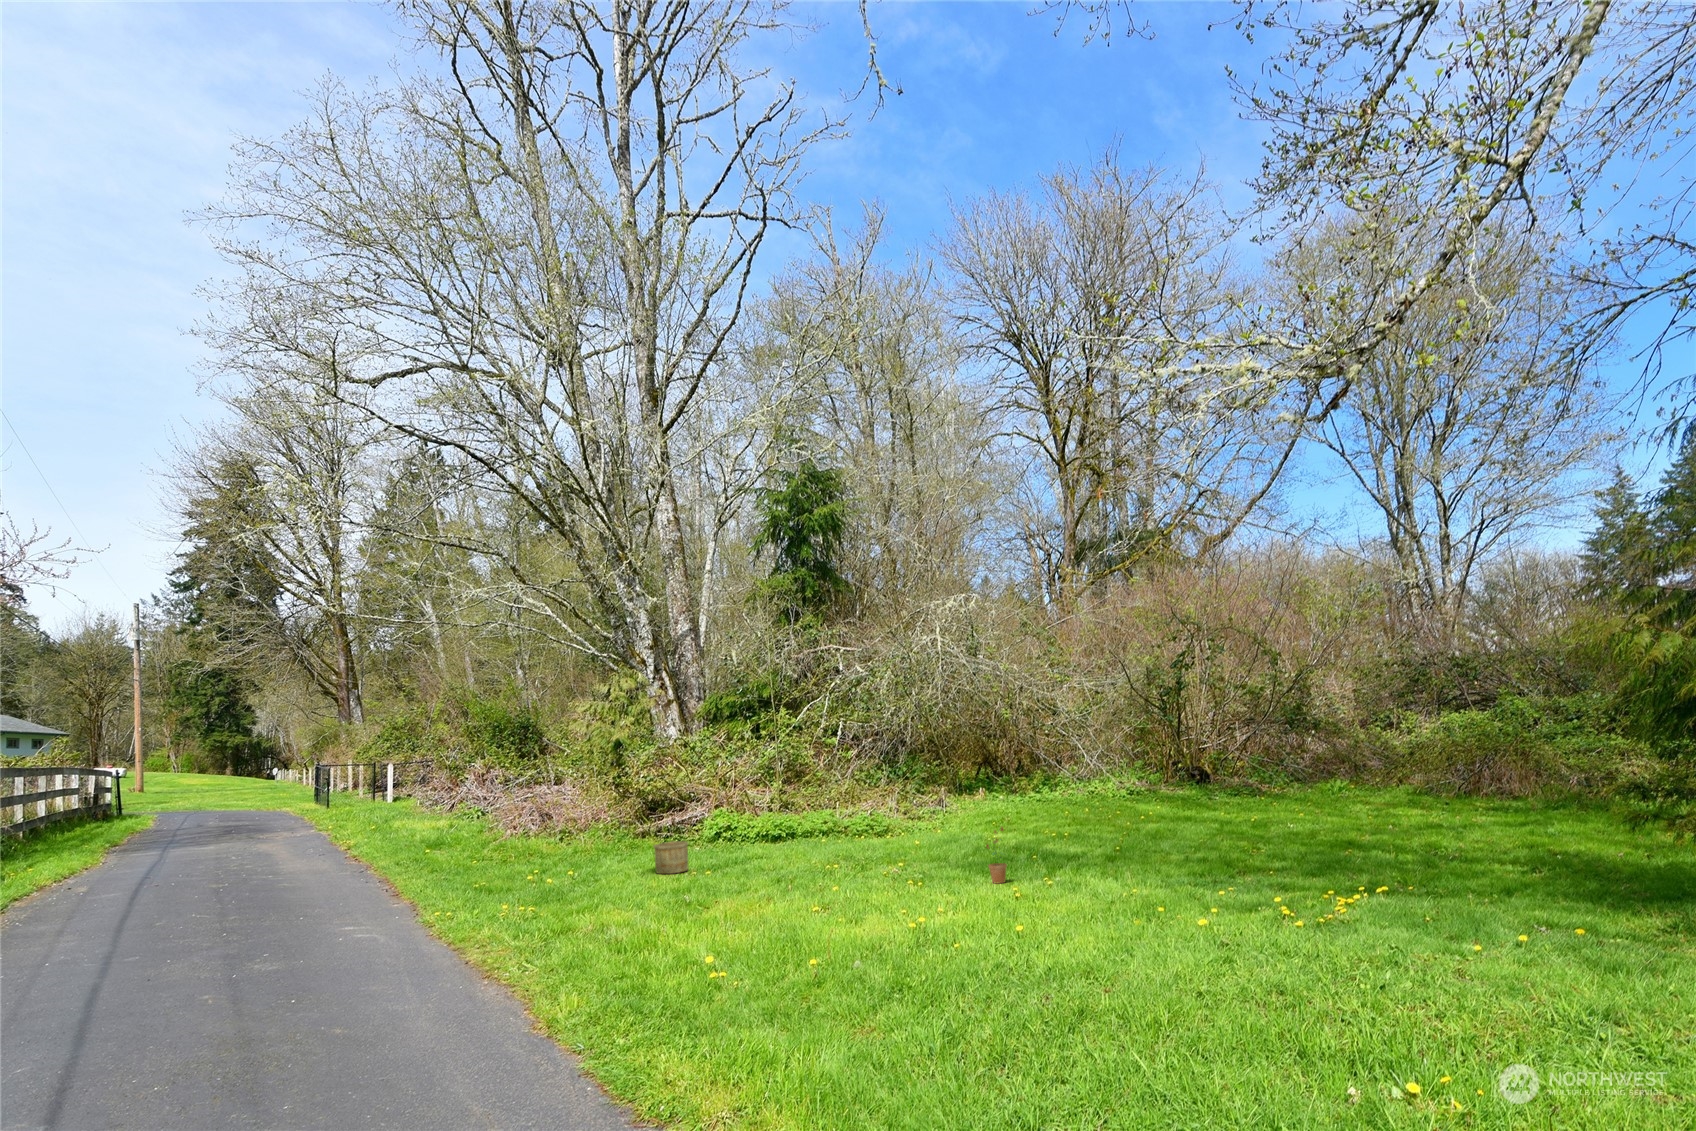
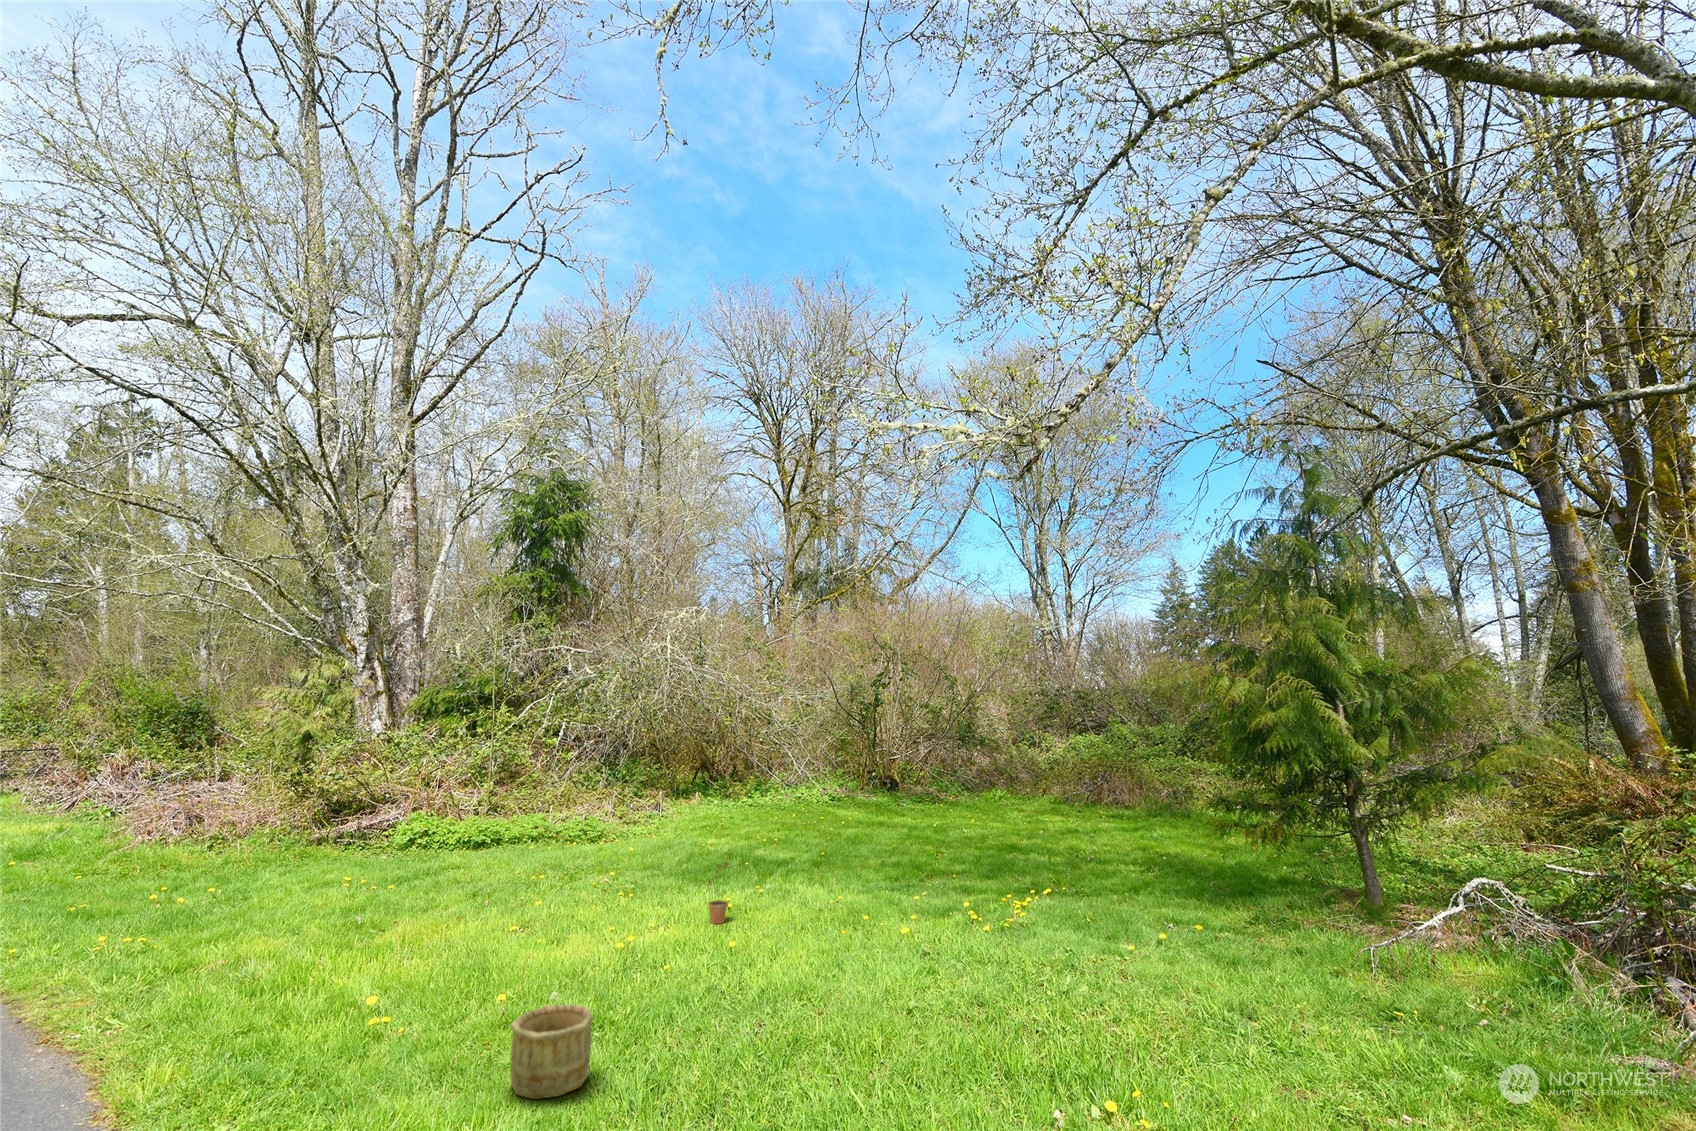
wooden bucket: present [654,841,688,874] -> present [511,1004,594,1099]

